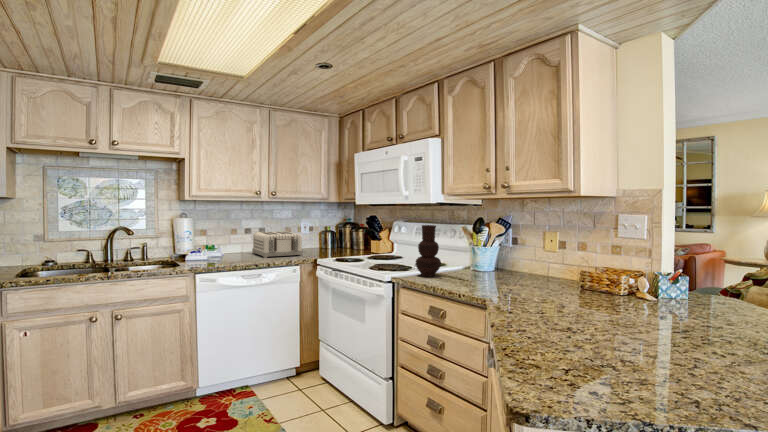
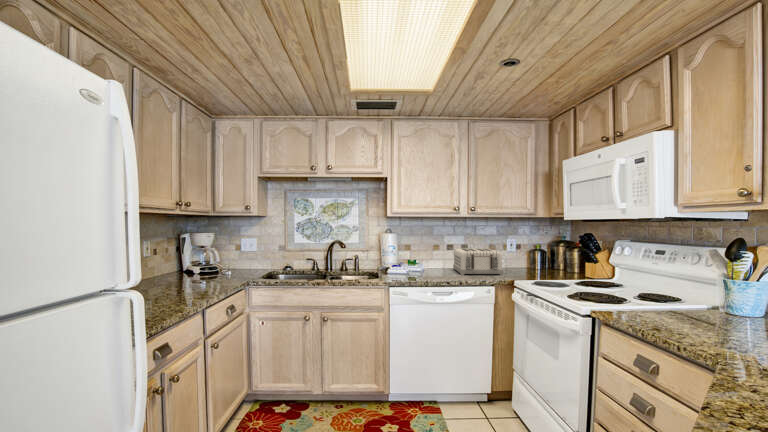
vase: present [416,225,441,276] -> none [670,243,727,330]

